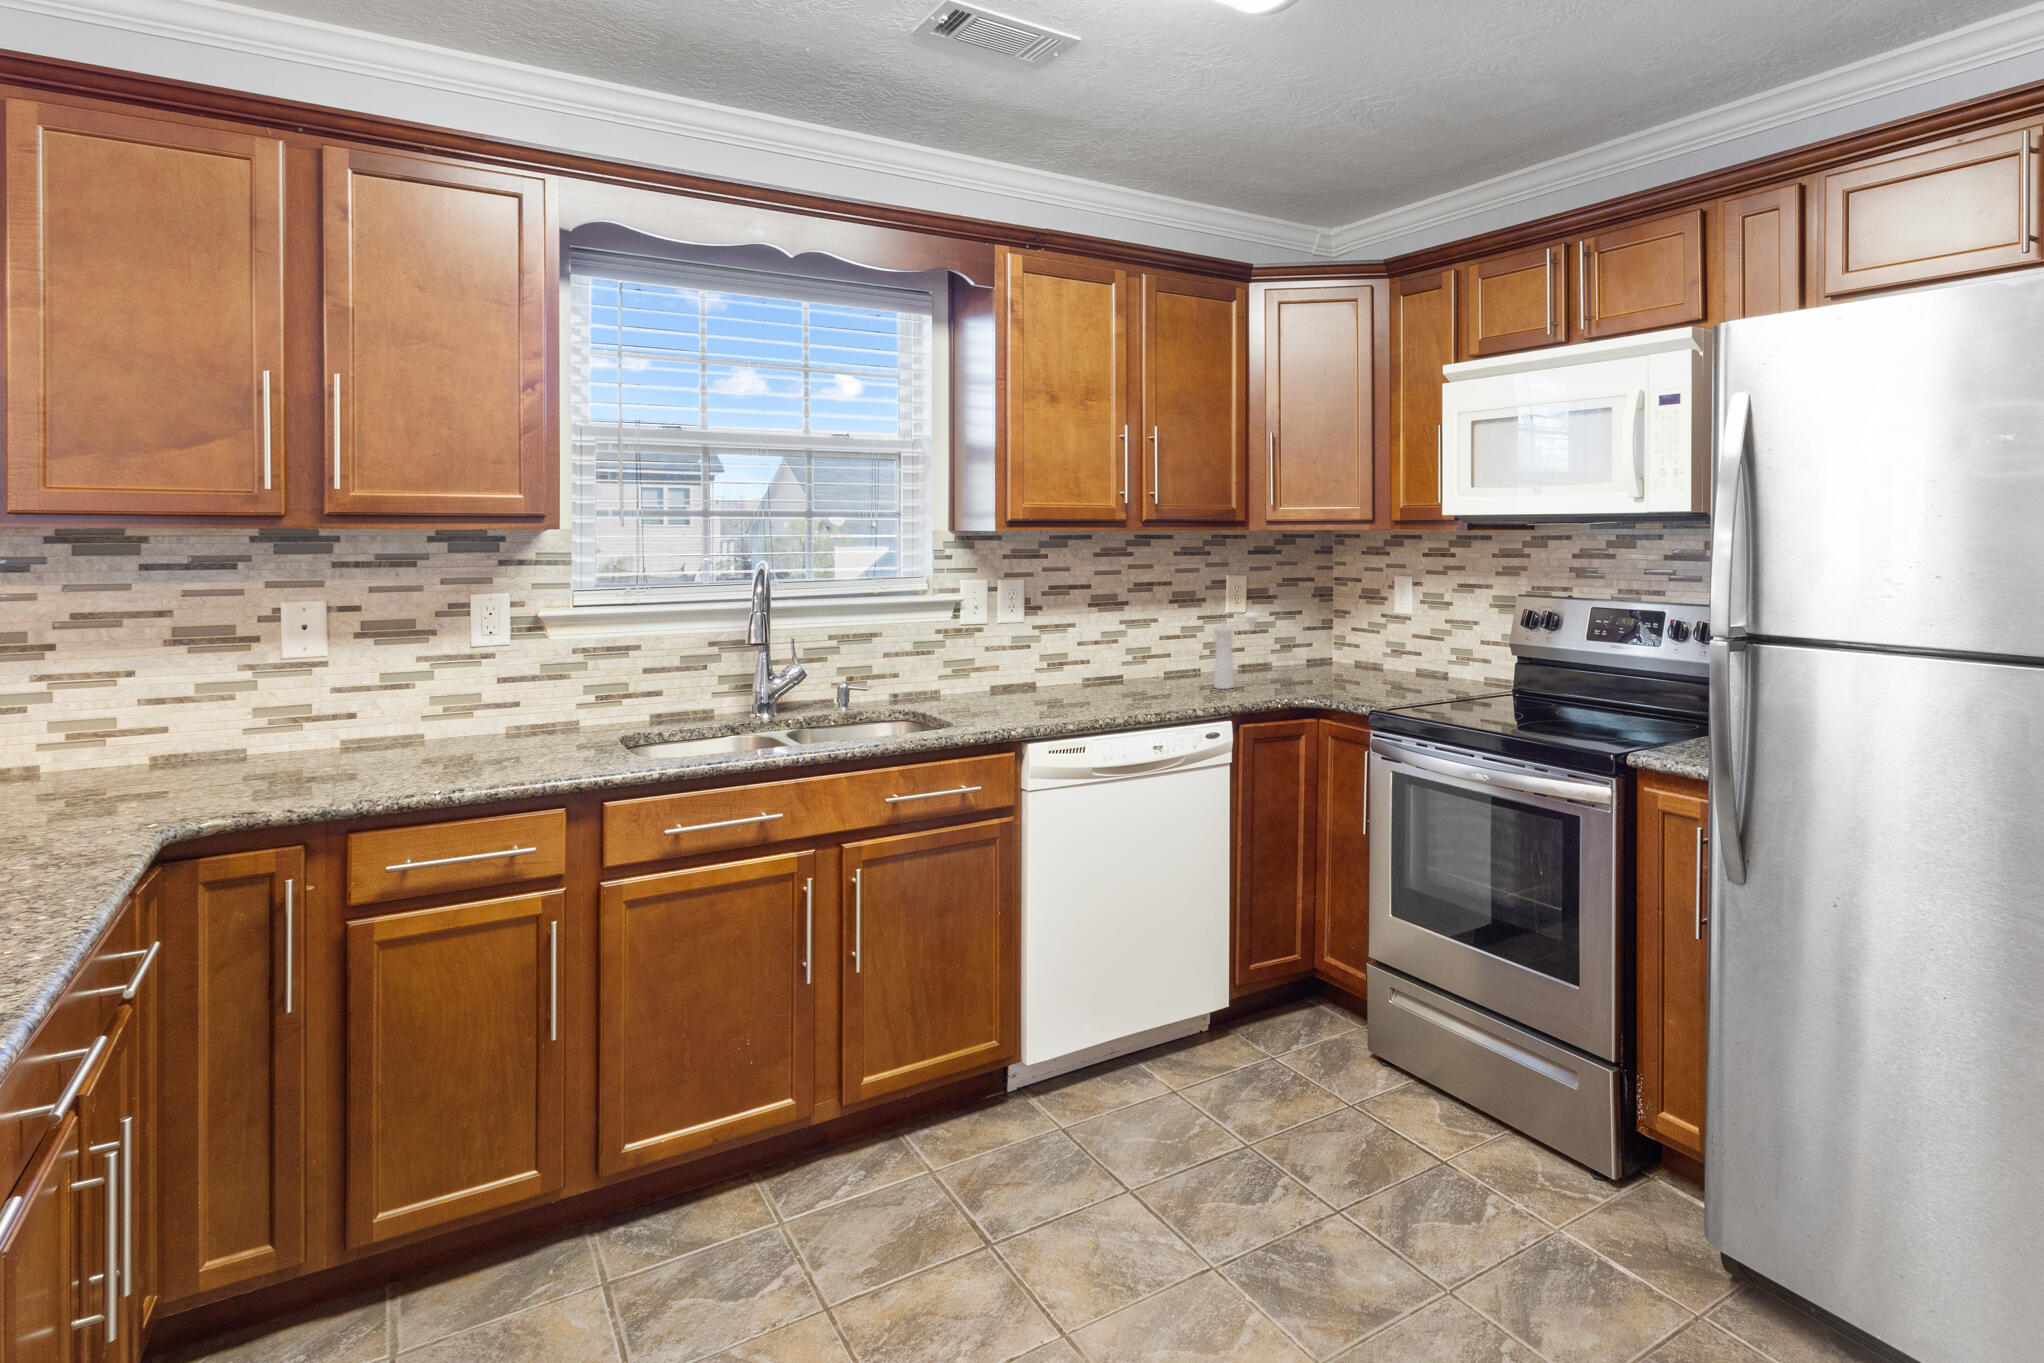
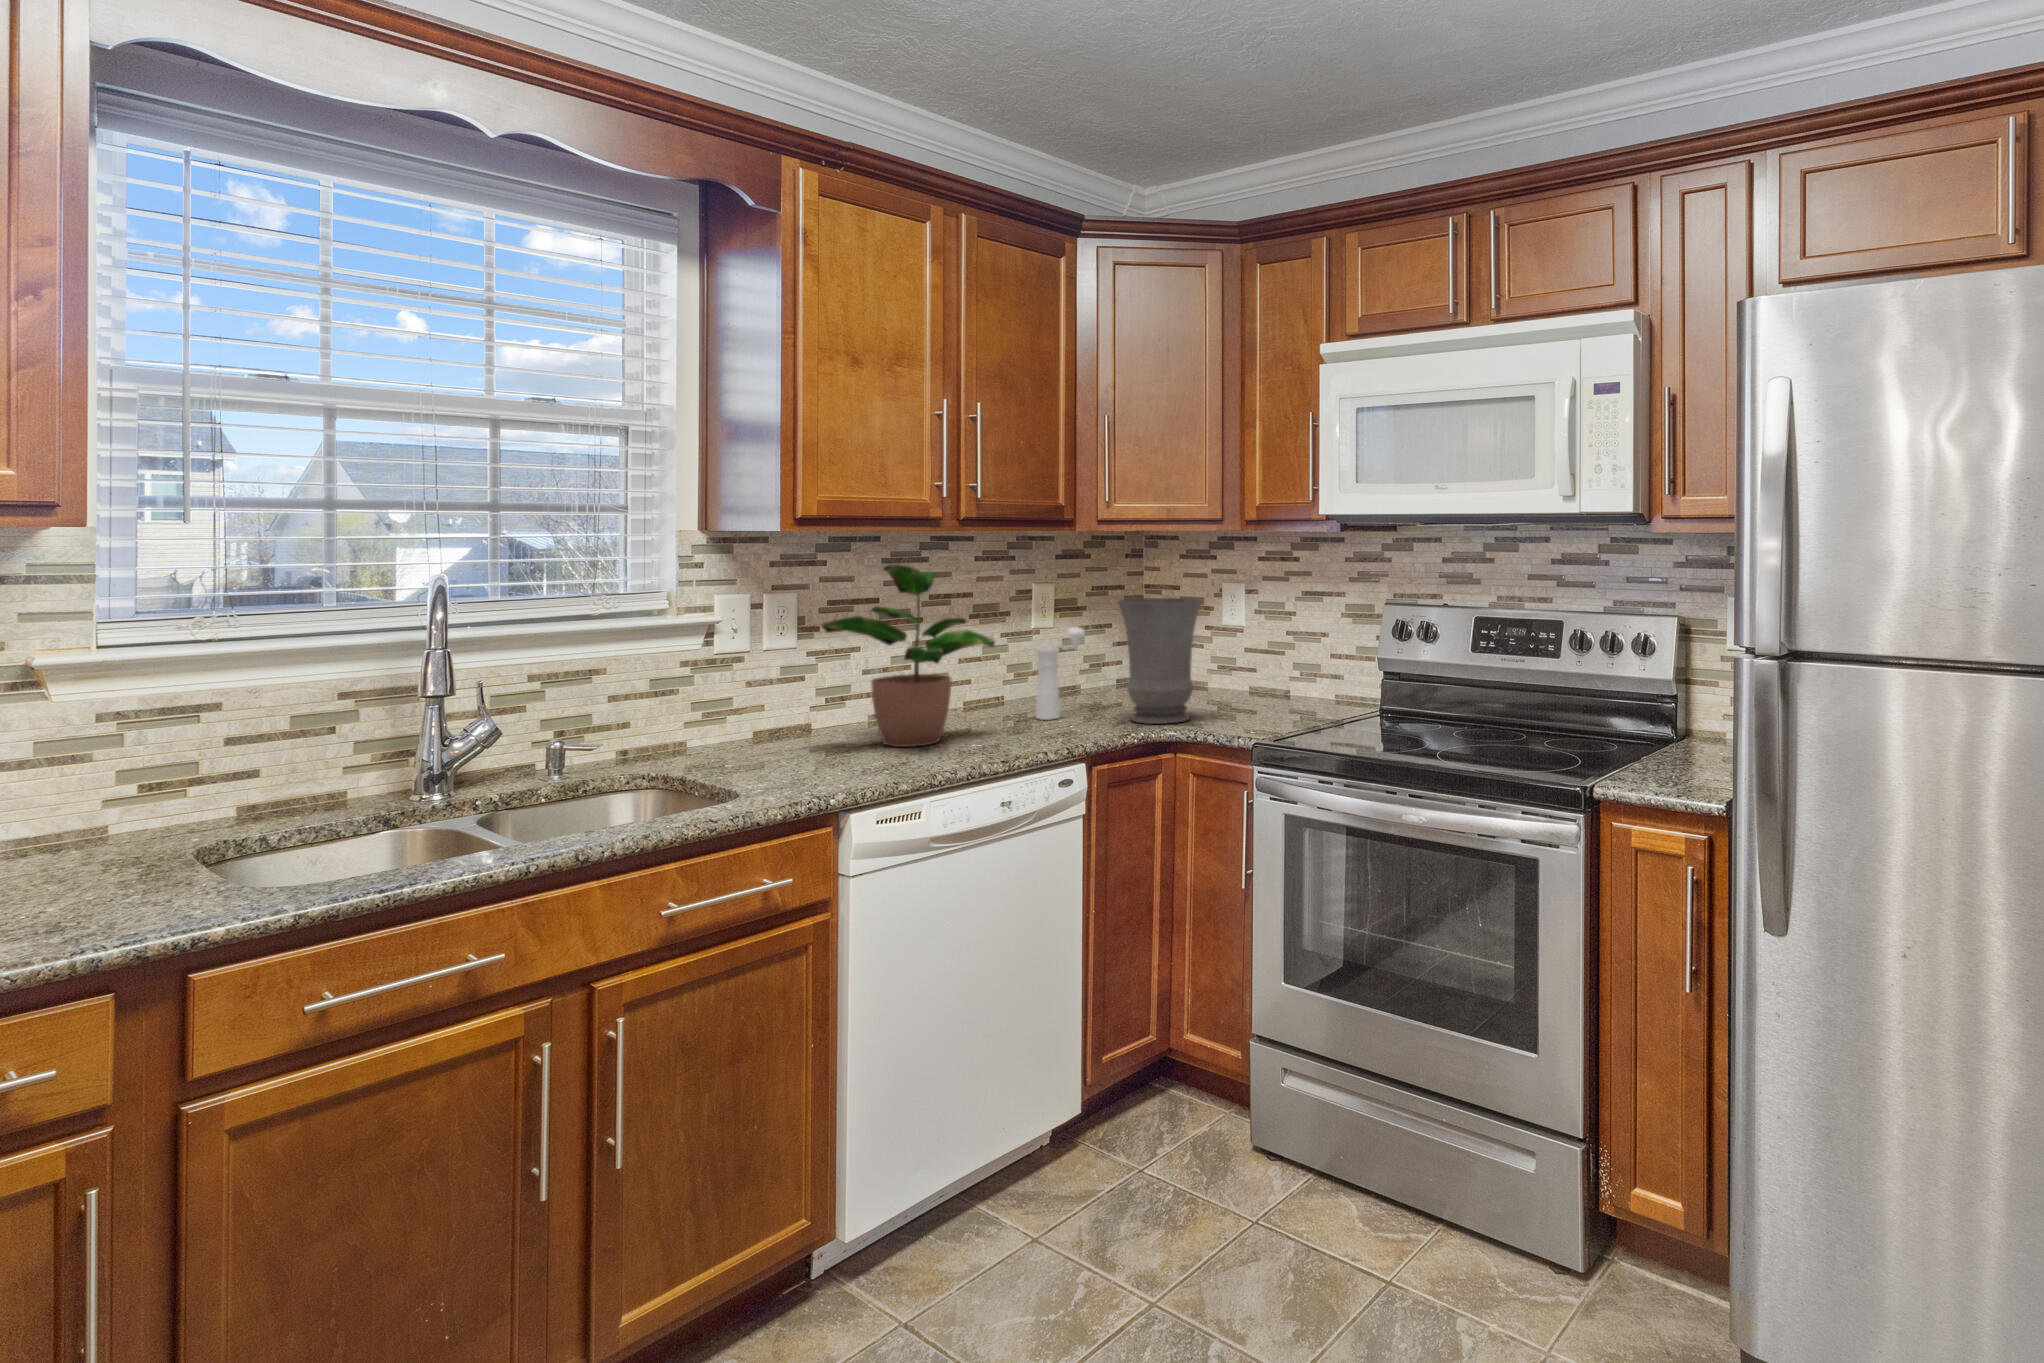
potted plant: none [1031,556,1171,702] -> present [822,564,995,747]
vase: none [1277,587,1351,695] -> present [1118,598,1202,724]

